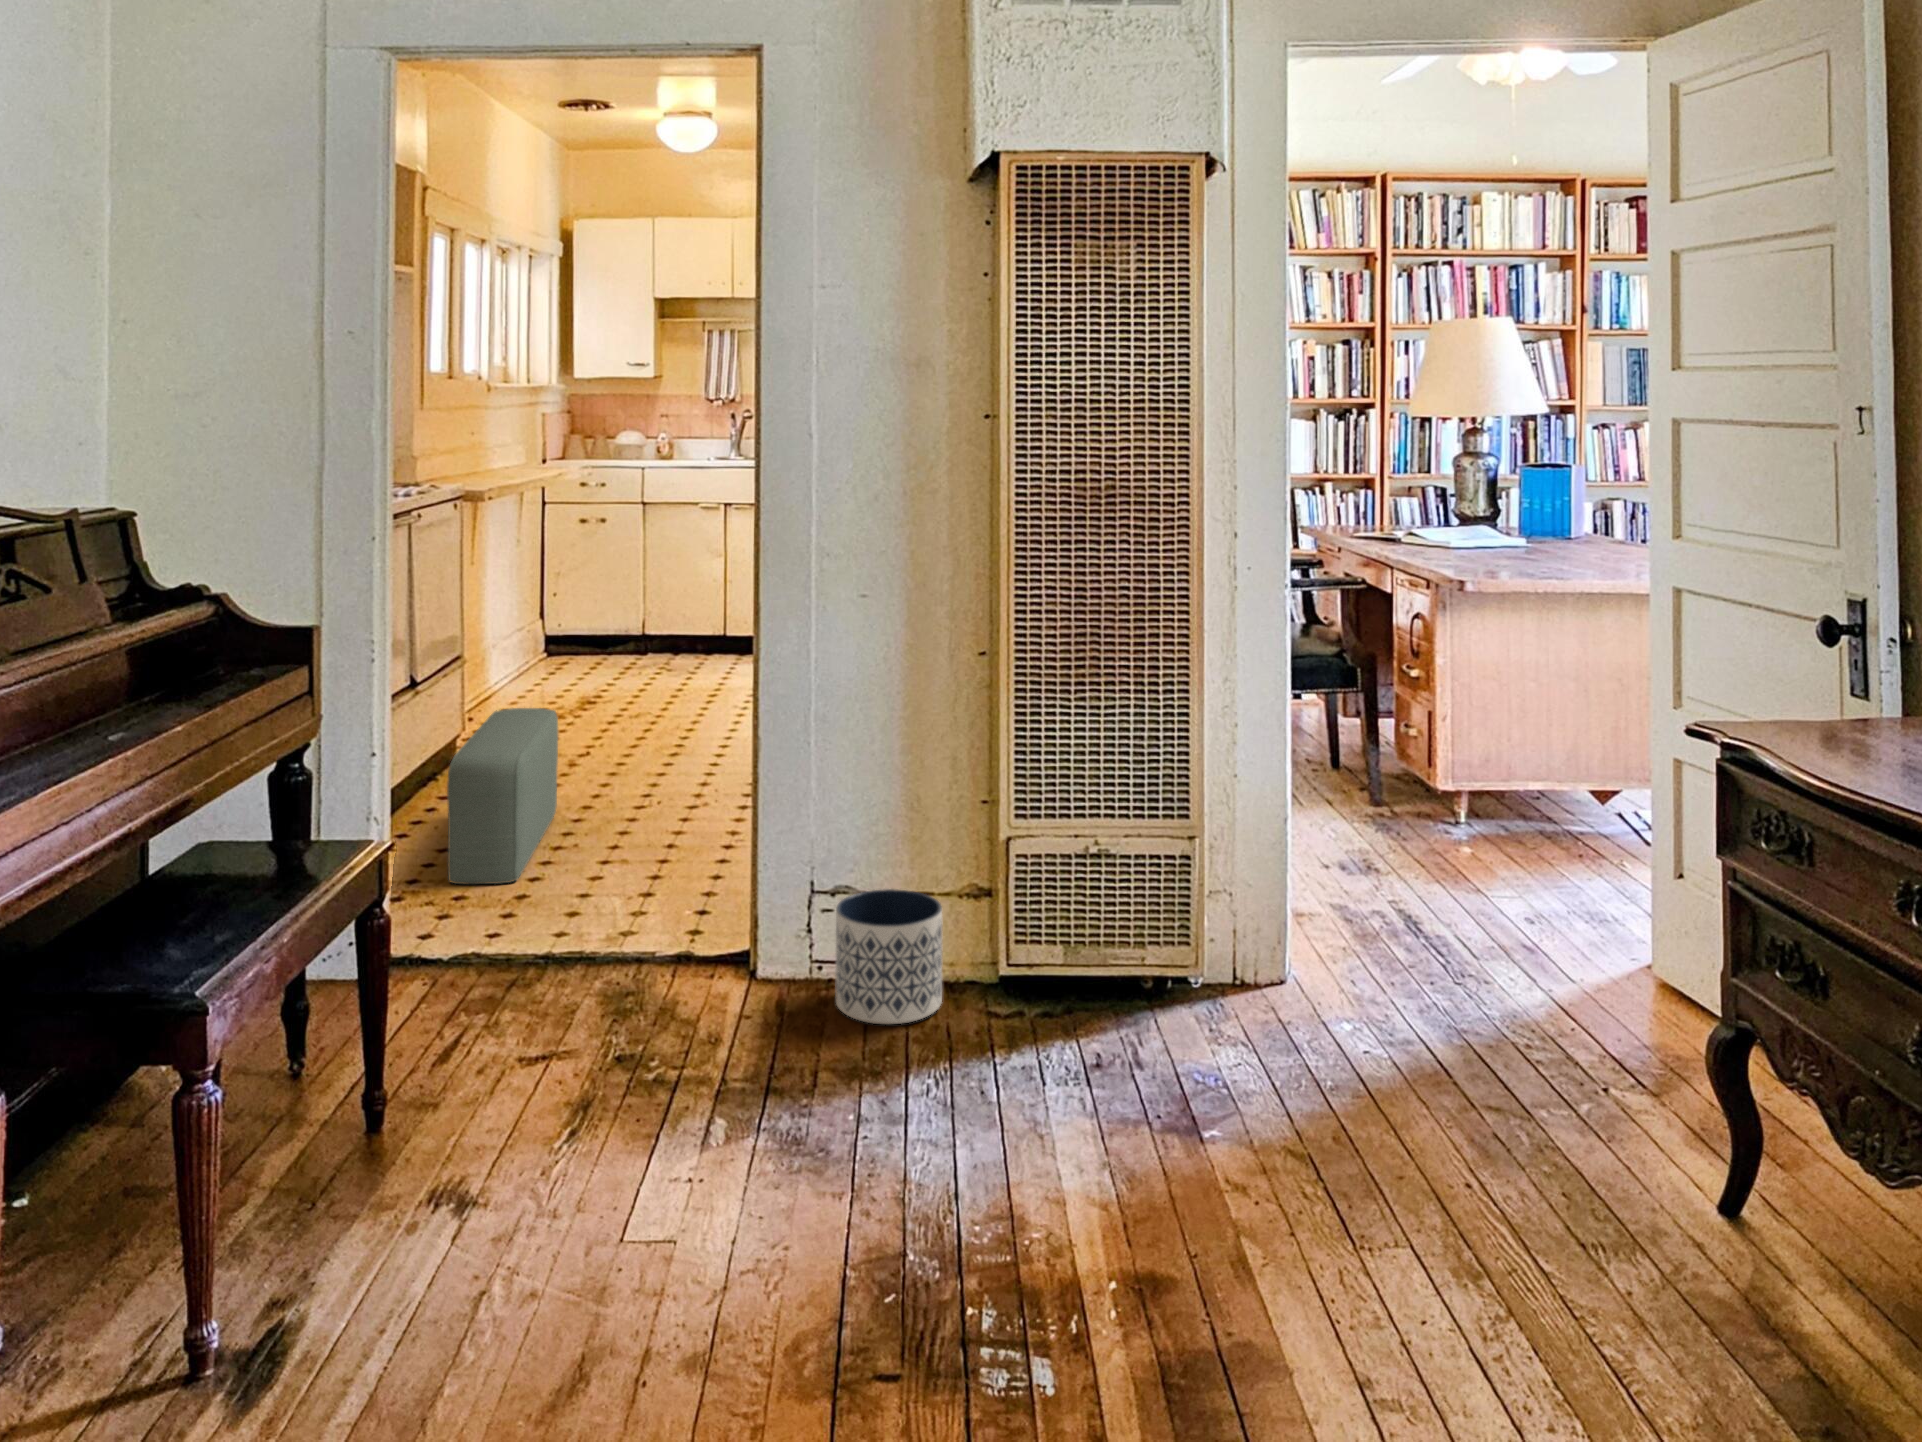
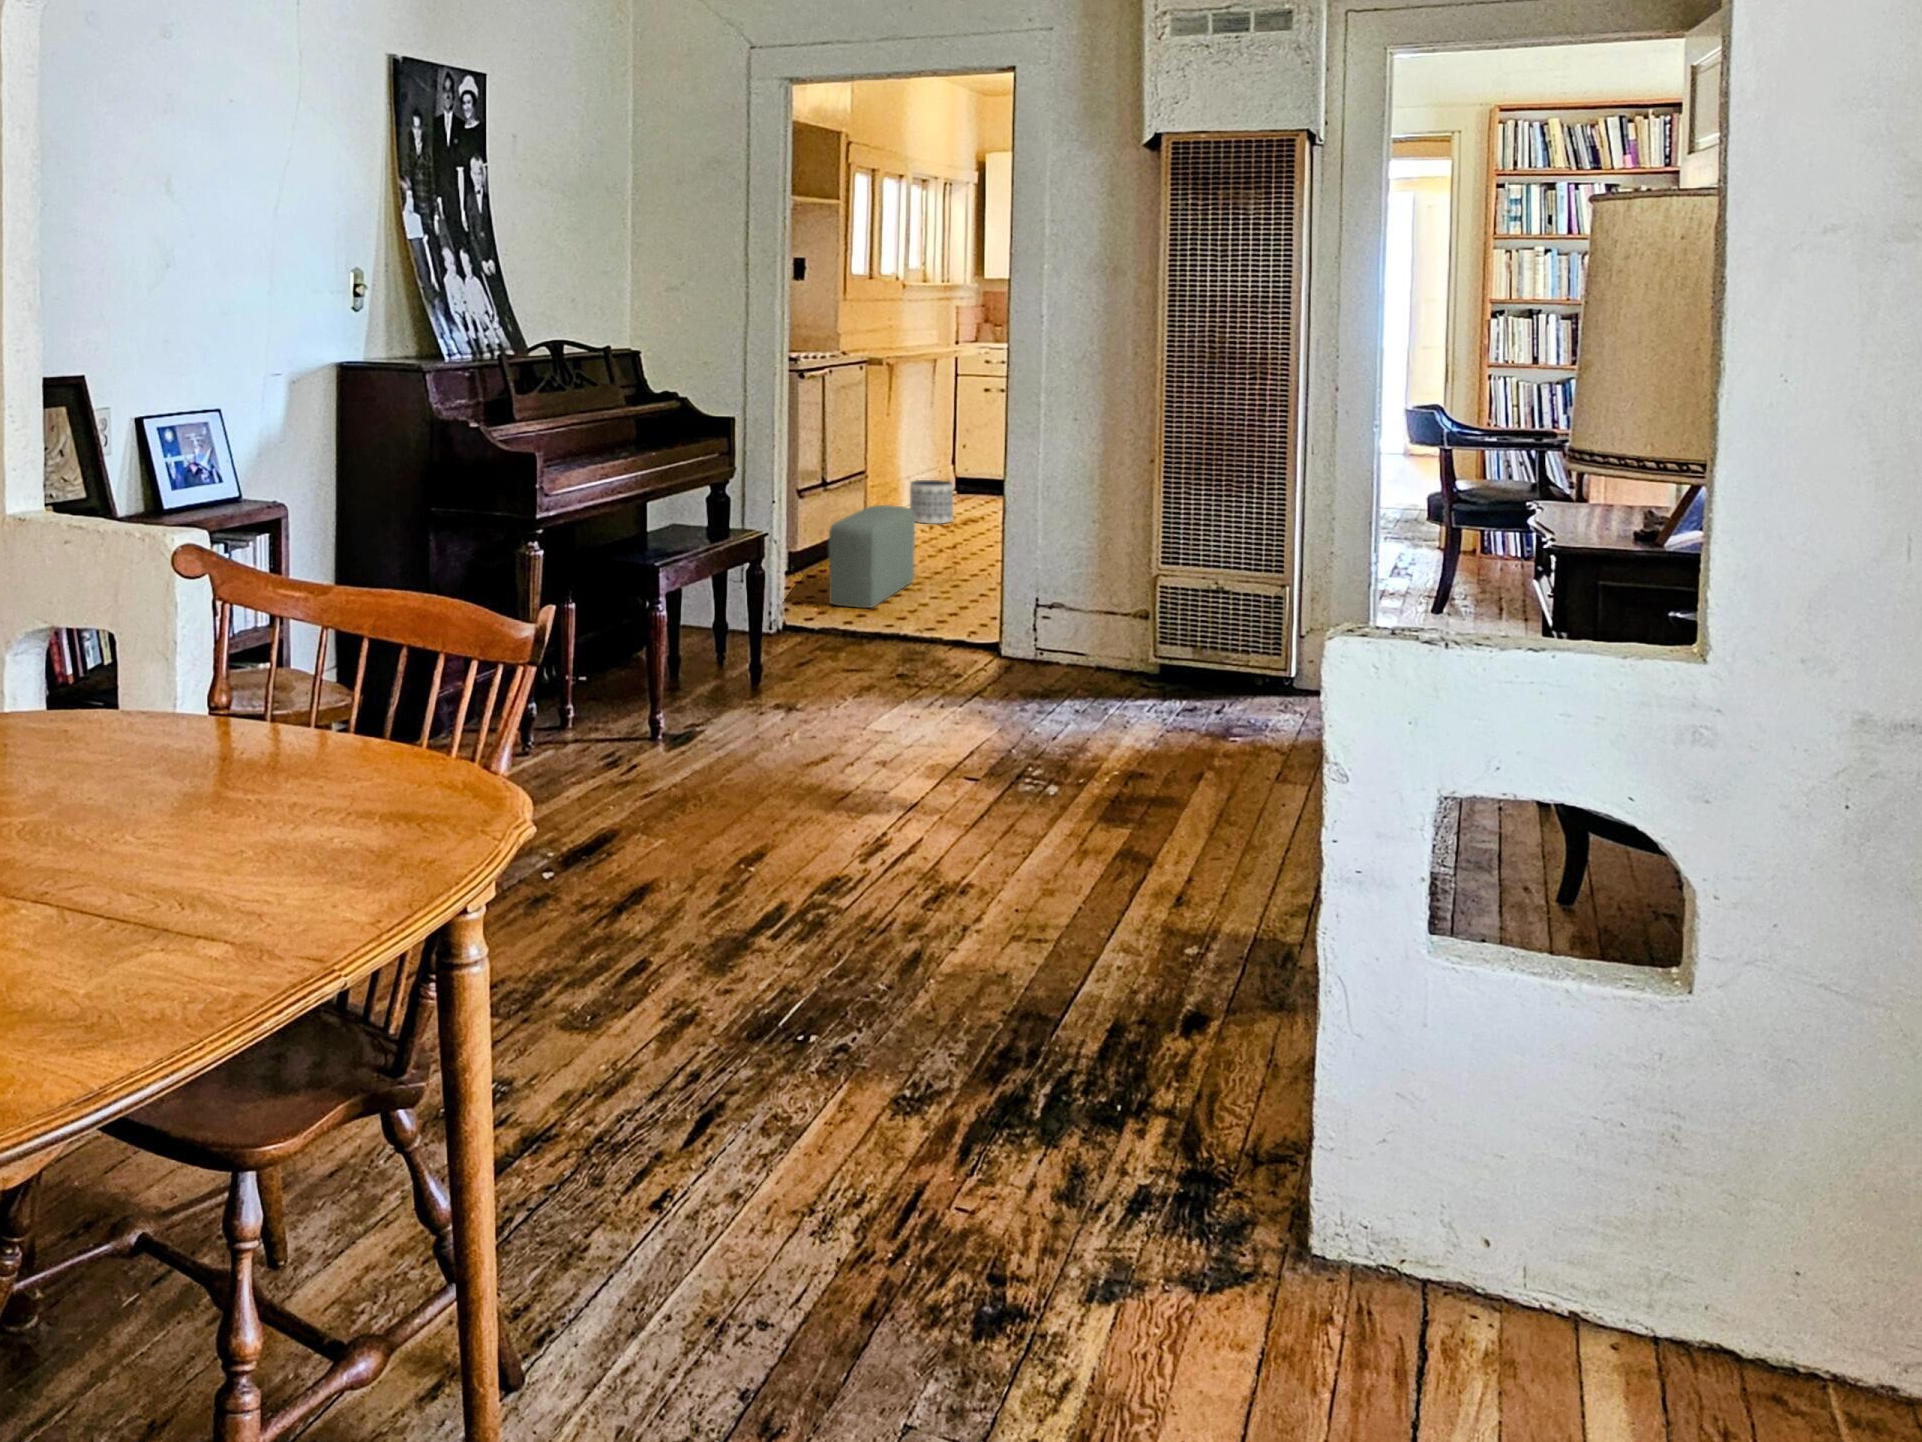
planter: present [836,889,942,1024] -> present [910,480,953,524]

